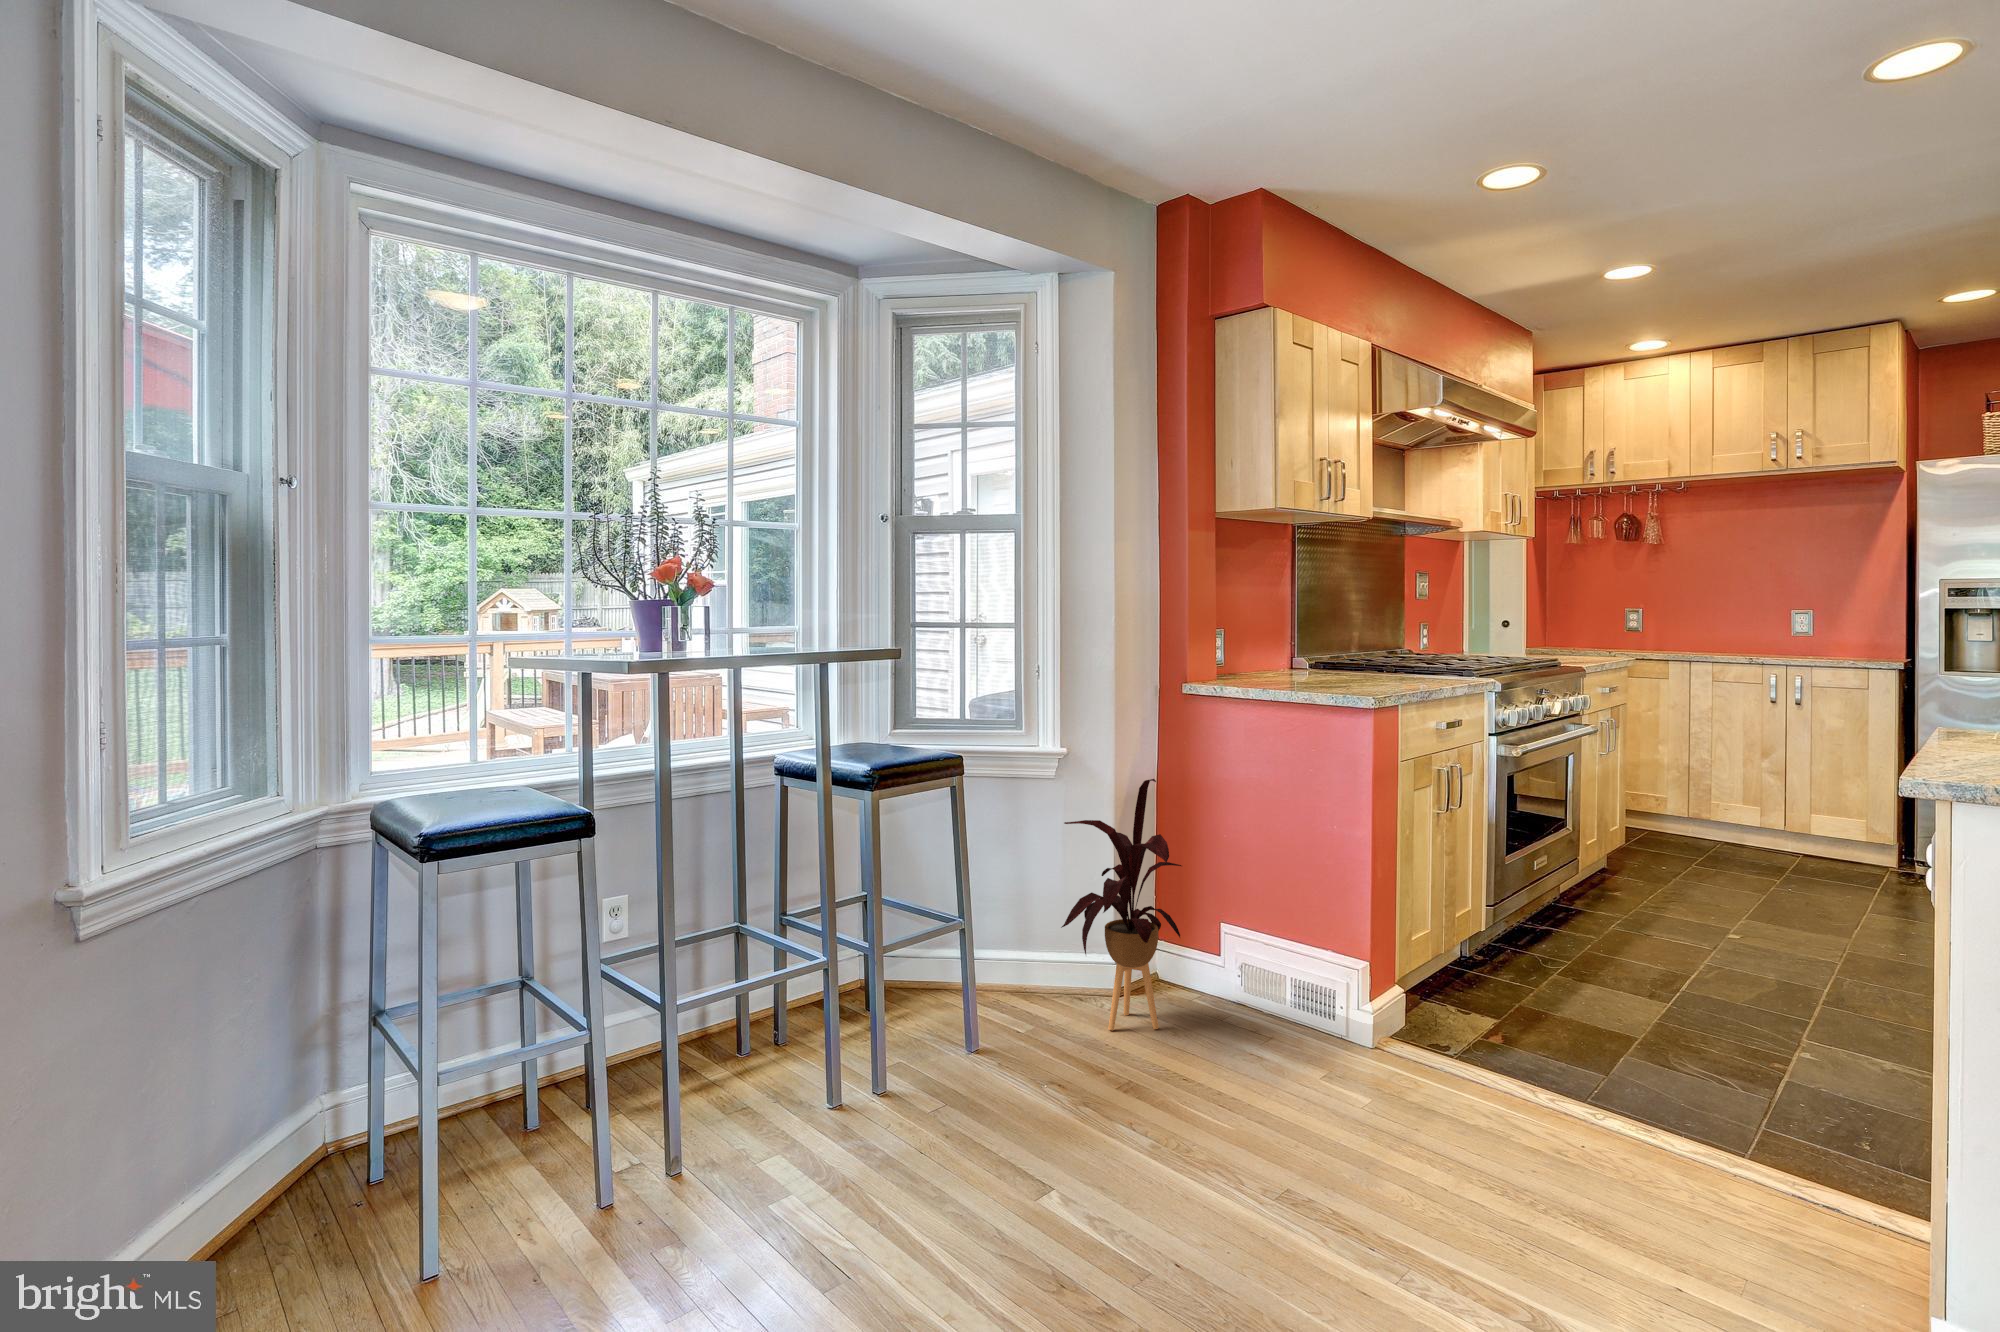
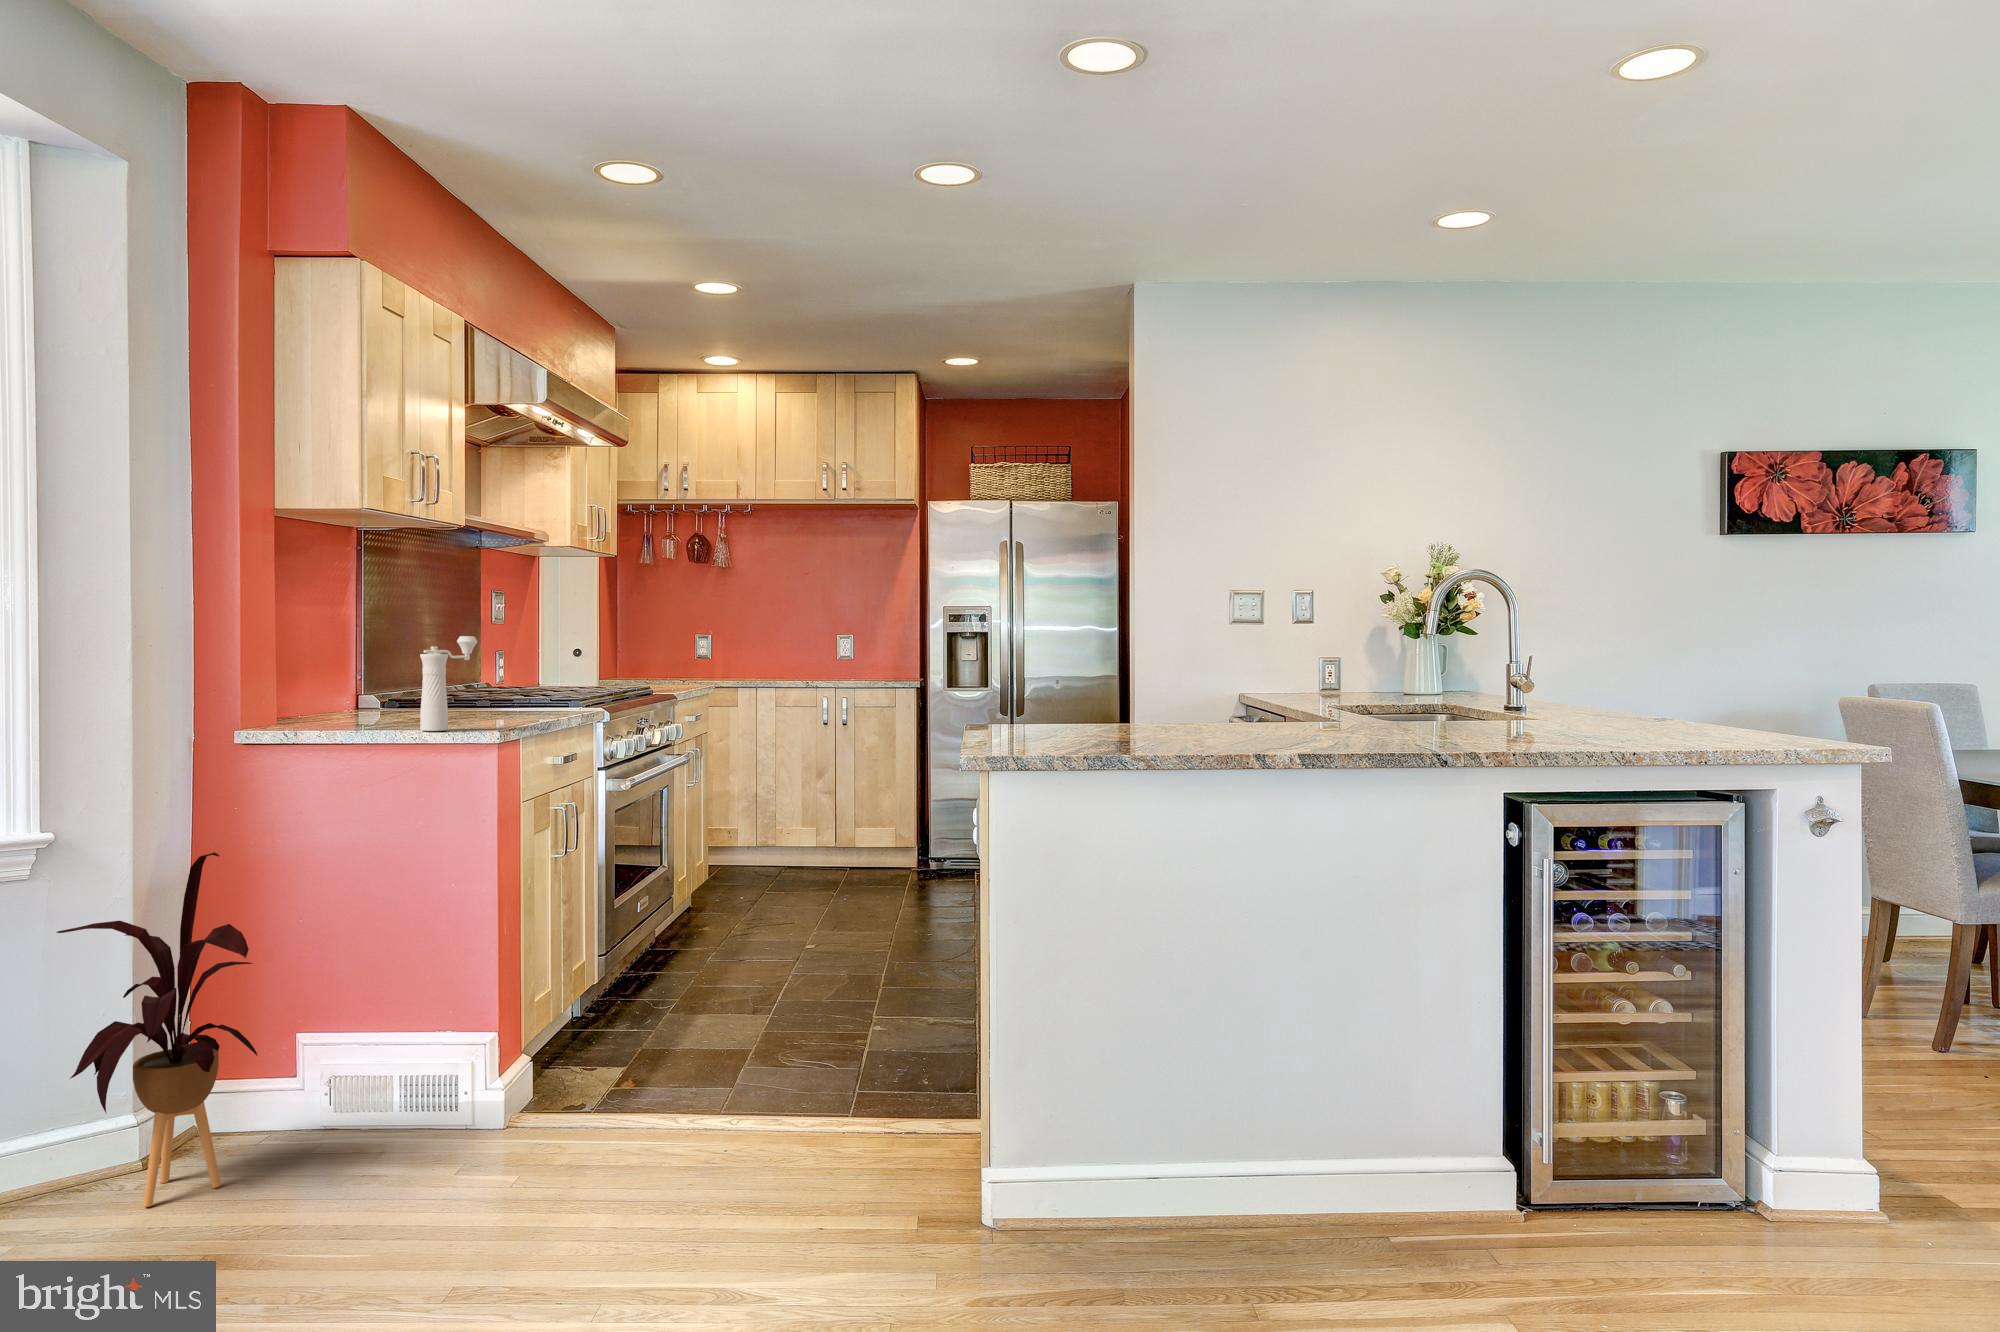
pepper mill: none [1310,613,1361,694] -> present [420,636,478,731]

